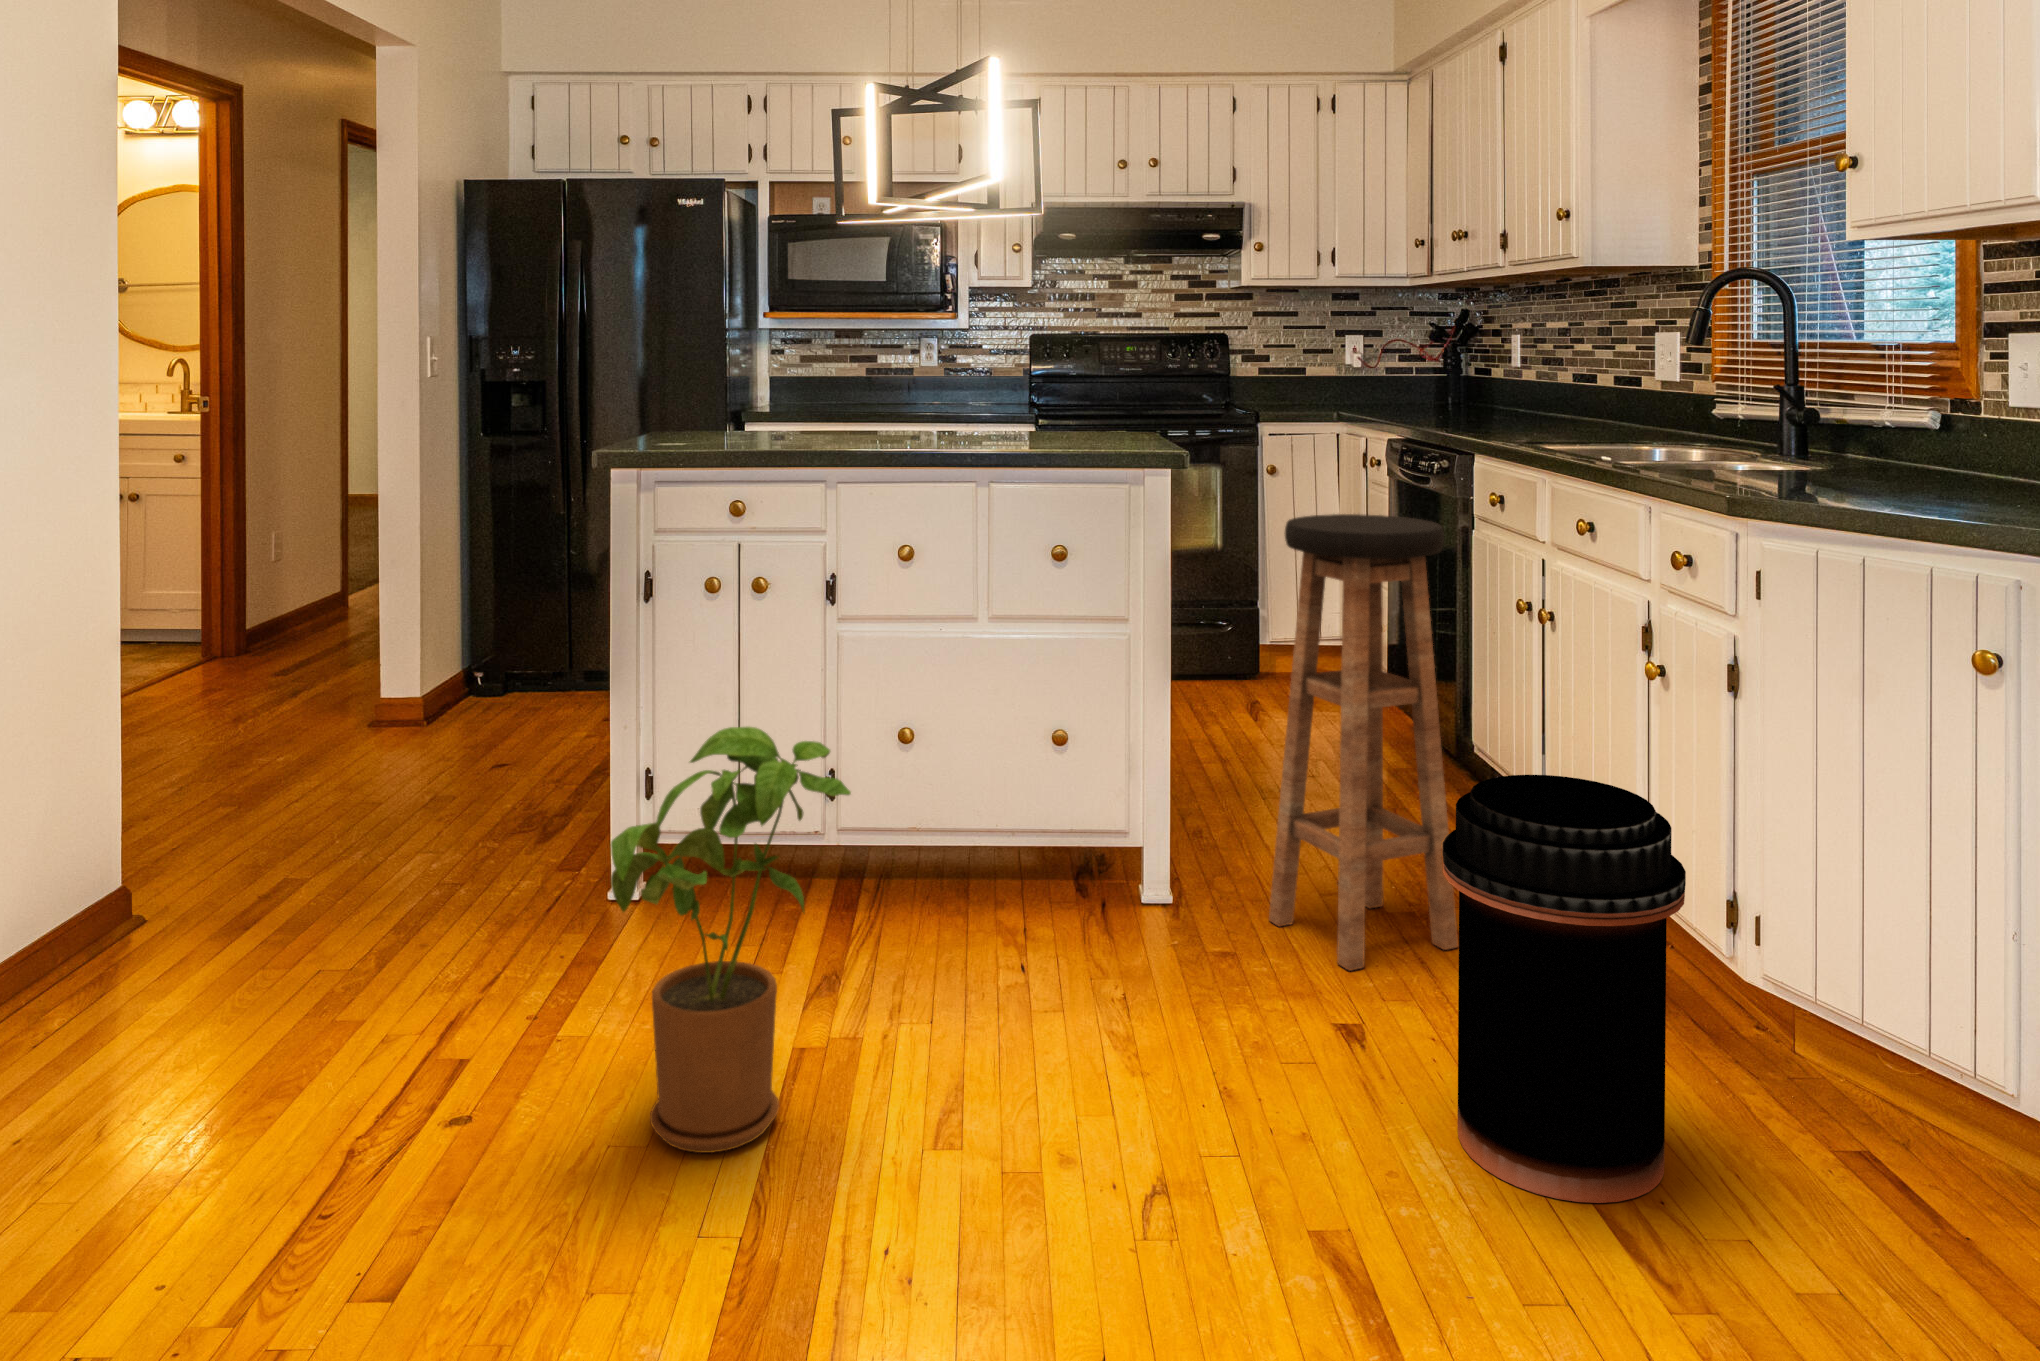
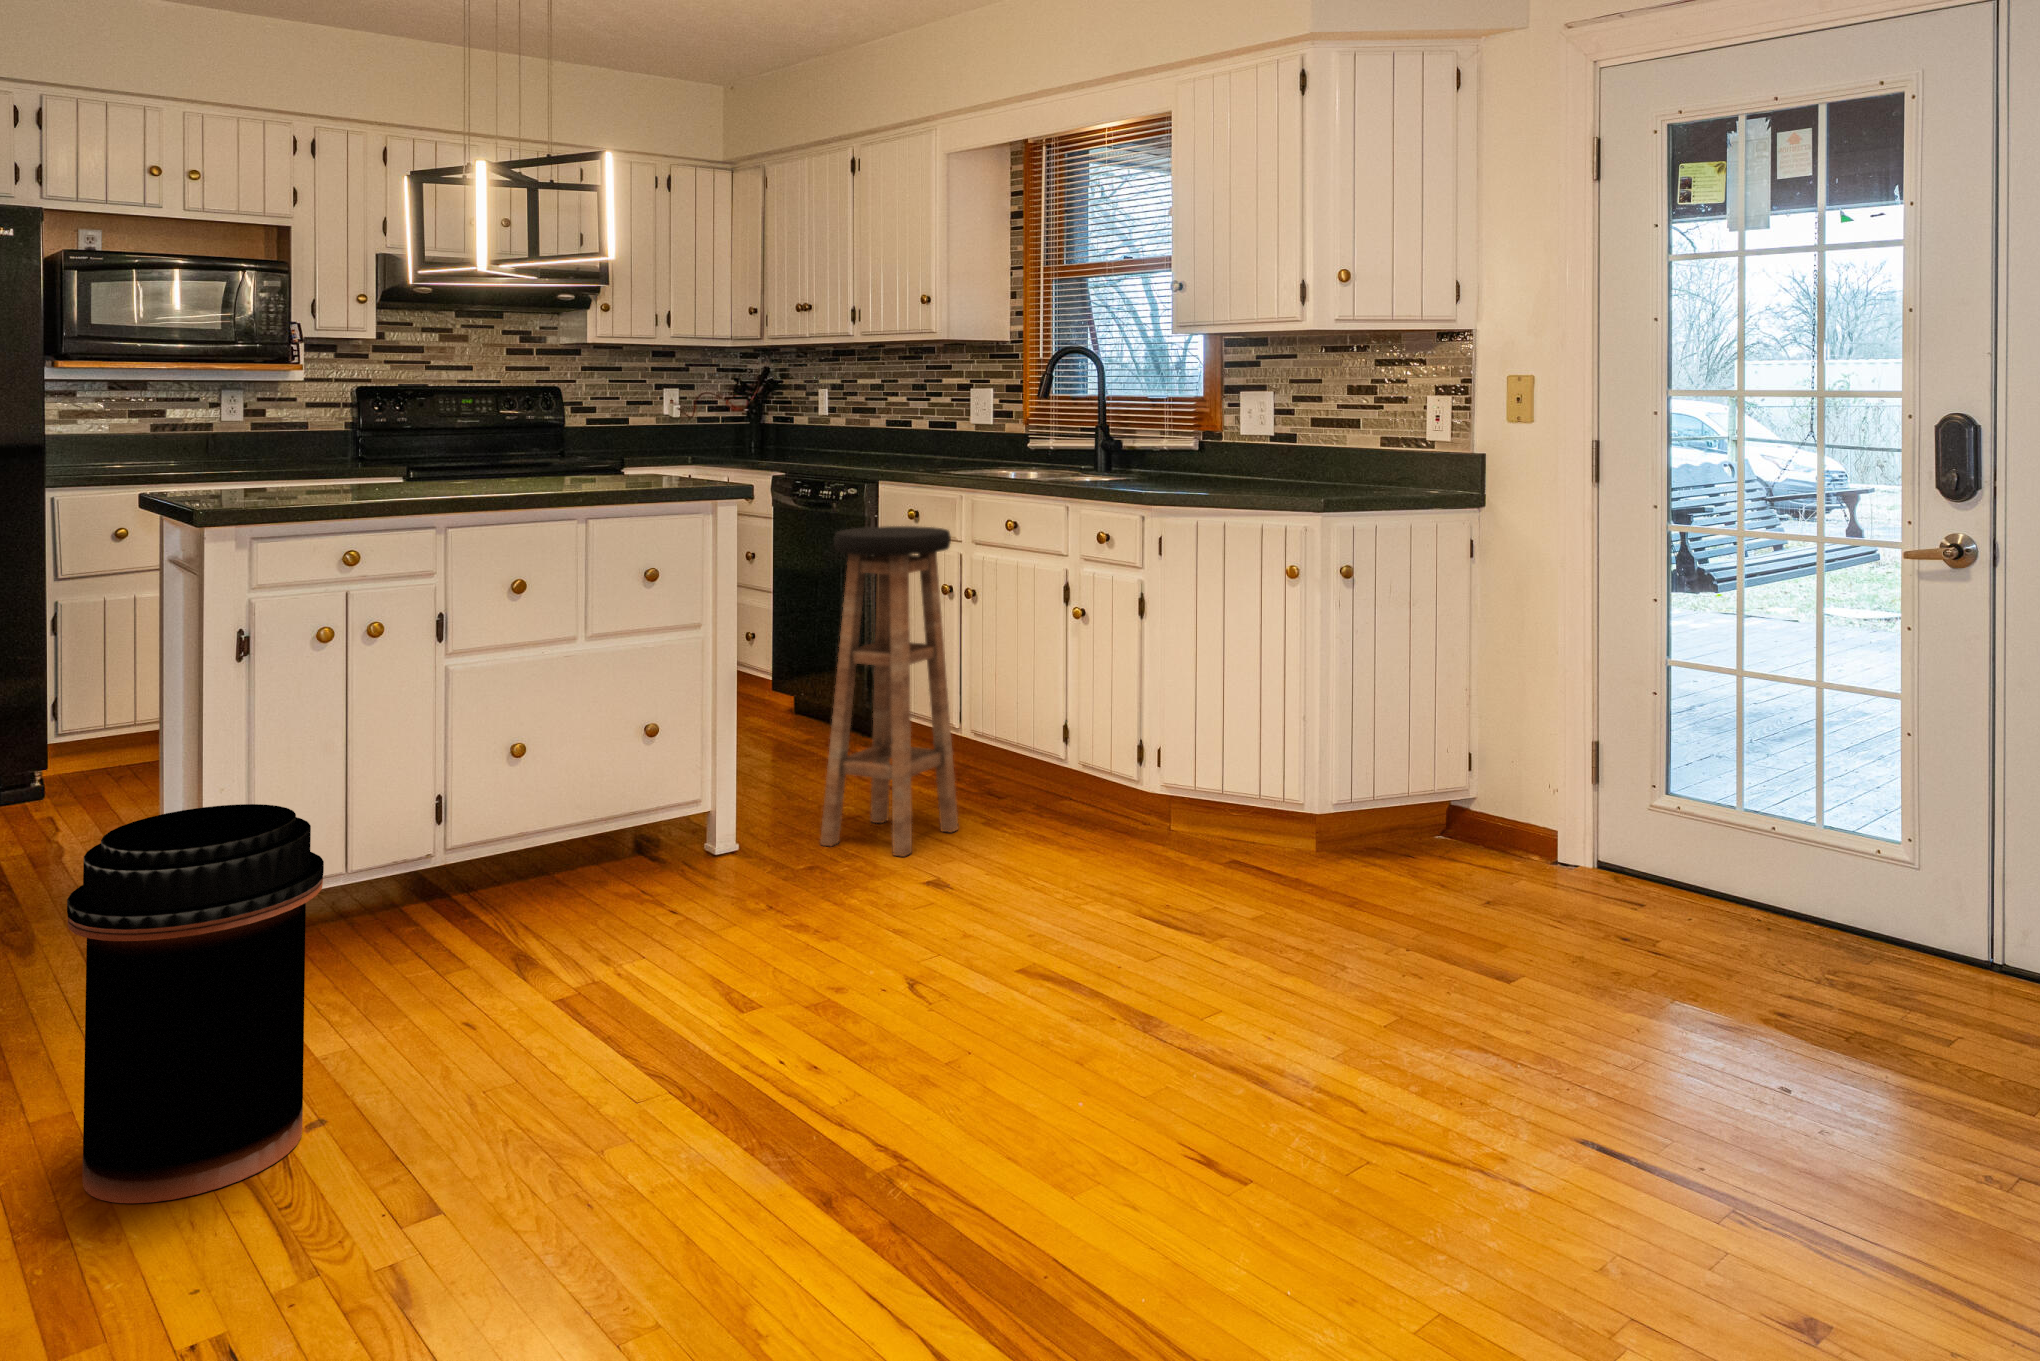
house plant: present [611,727,851,1153] -> none [477,711,685,1071]
trash can: present [1442,775,1686,1203] -> present [67,804,324,1203]

